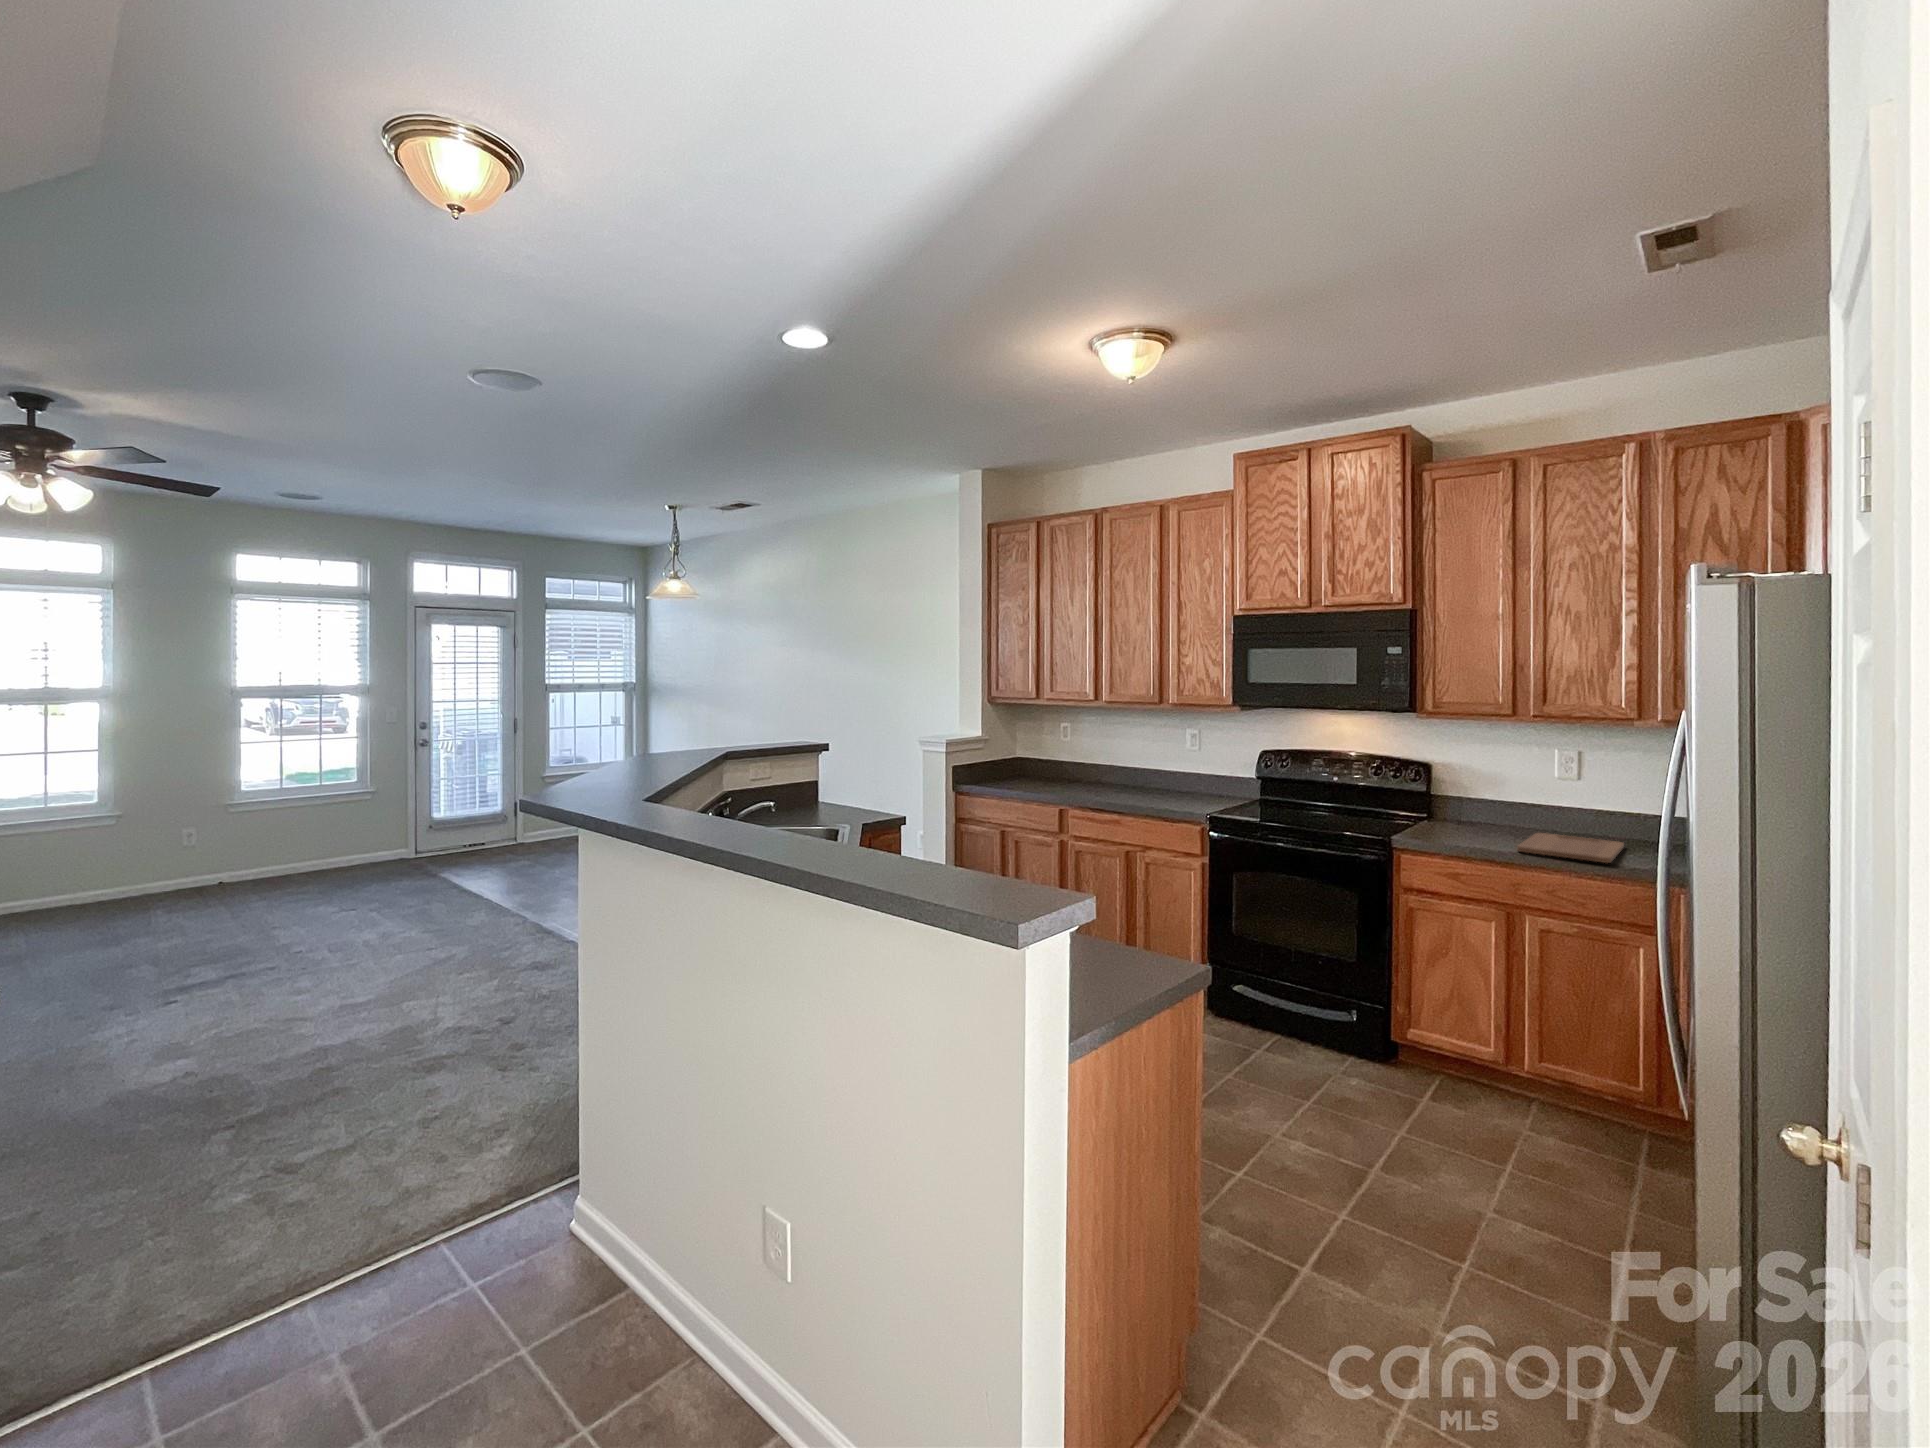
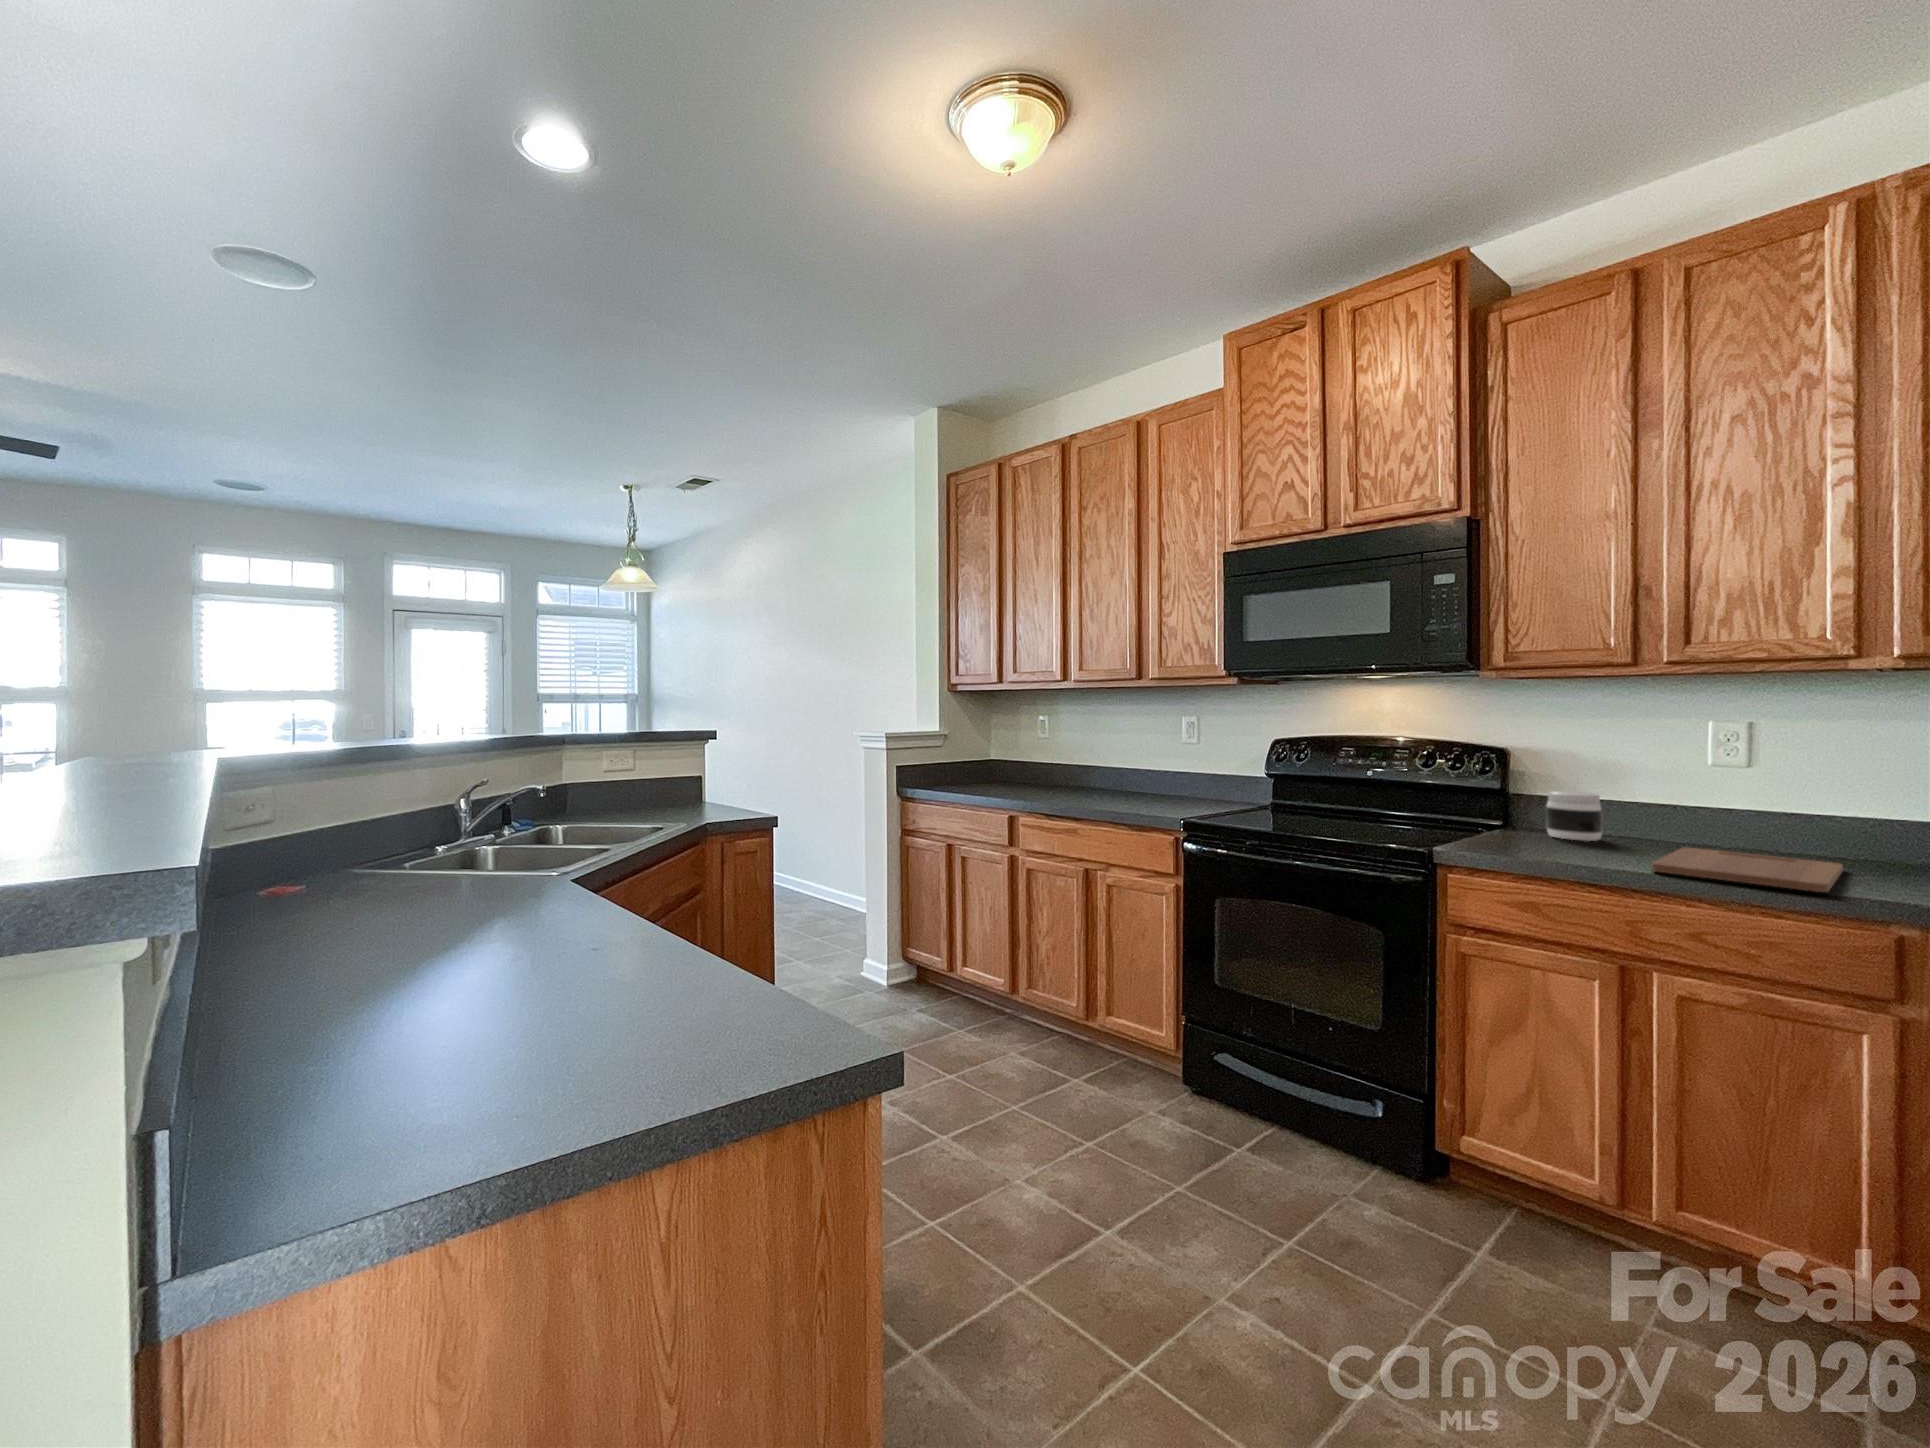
jar: none [1454,795,1489,829] -> present [1546,791,1603,841]

